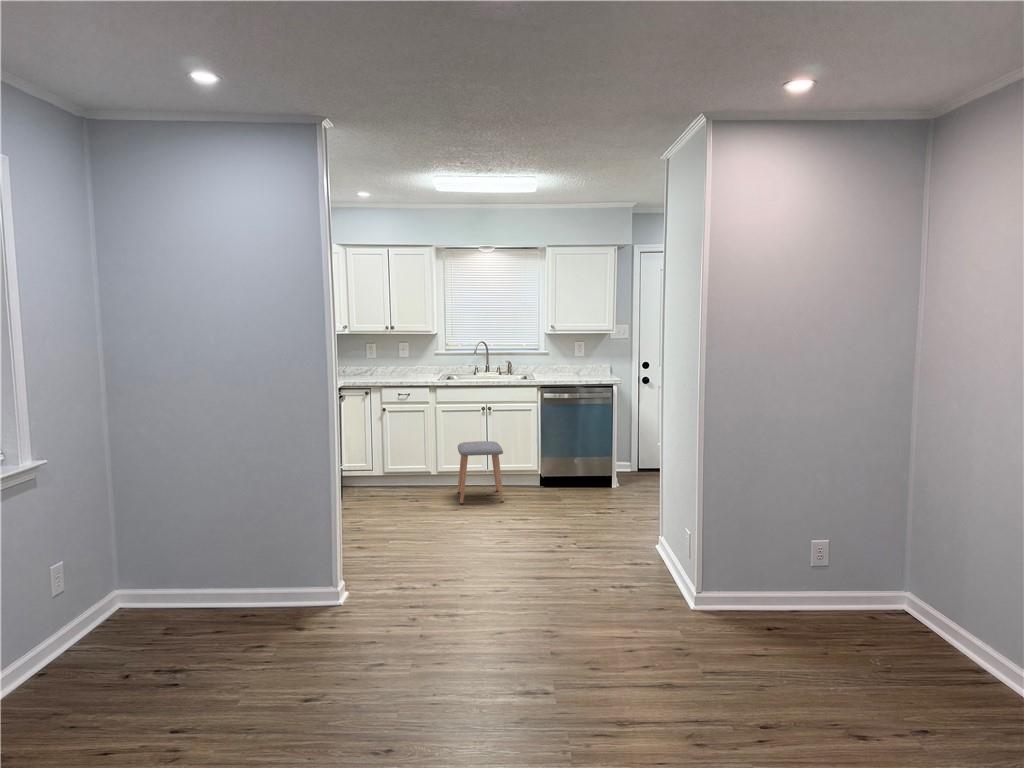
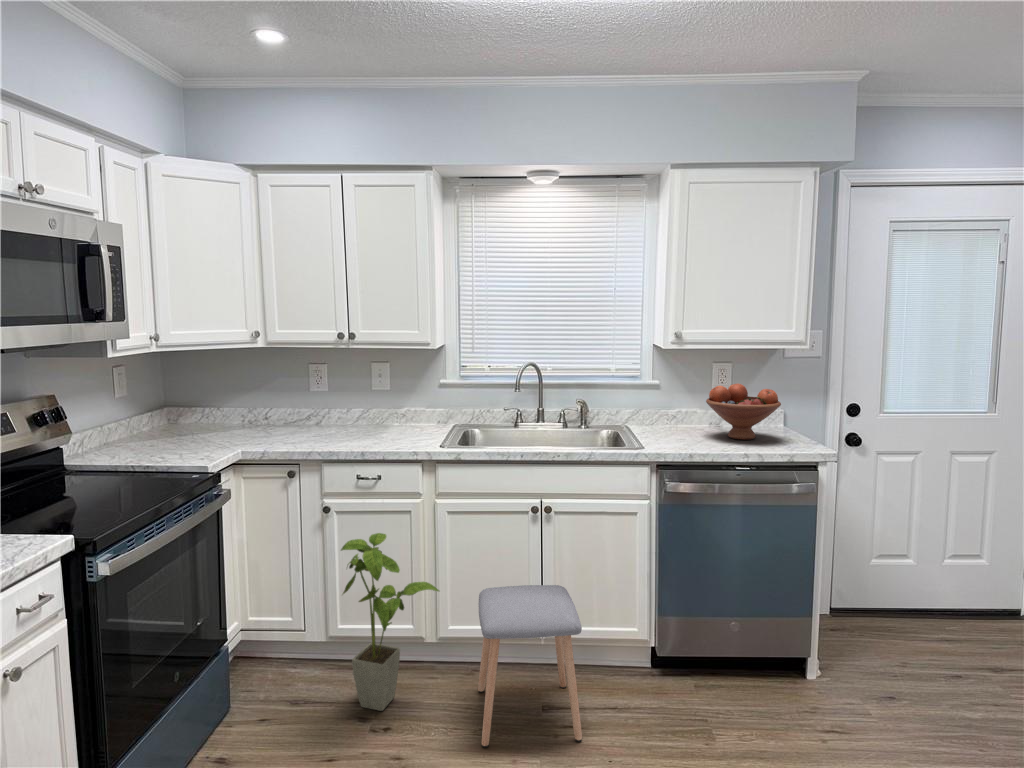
fruit bowl: none [567,351,602,377] -> present [706,384,781,440]
house plant: none [395,415,440,498] -> present [341,533,439,711]

